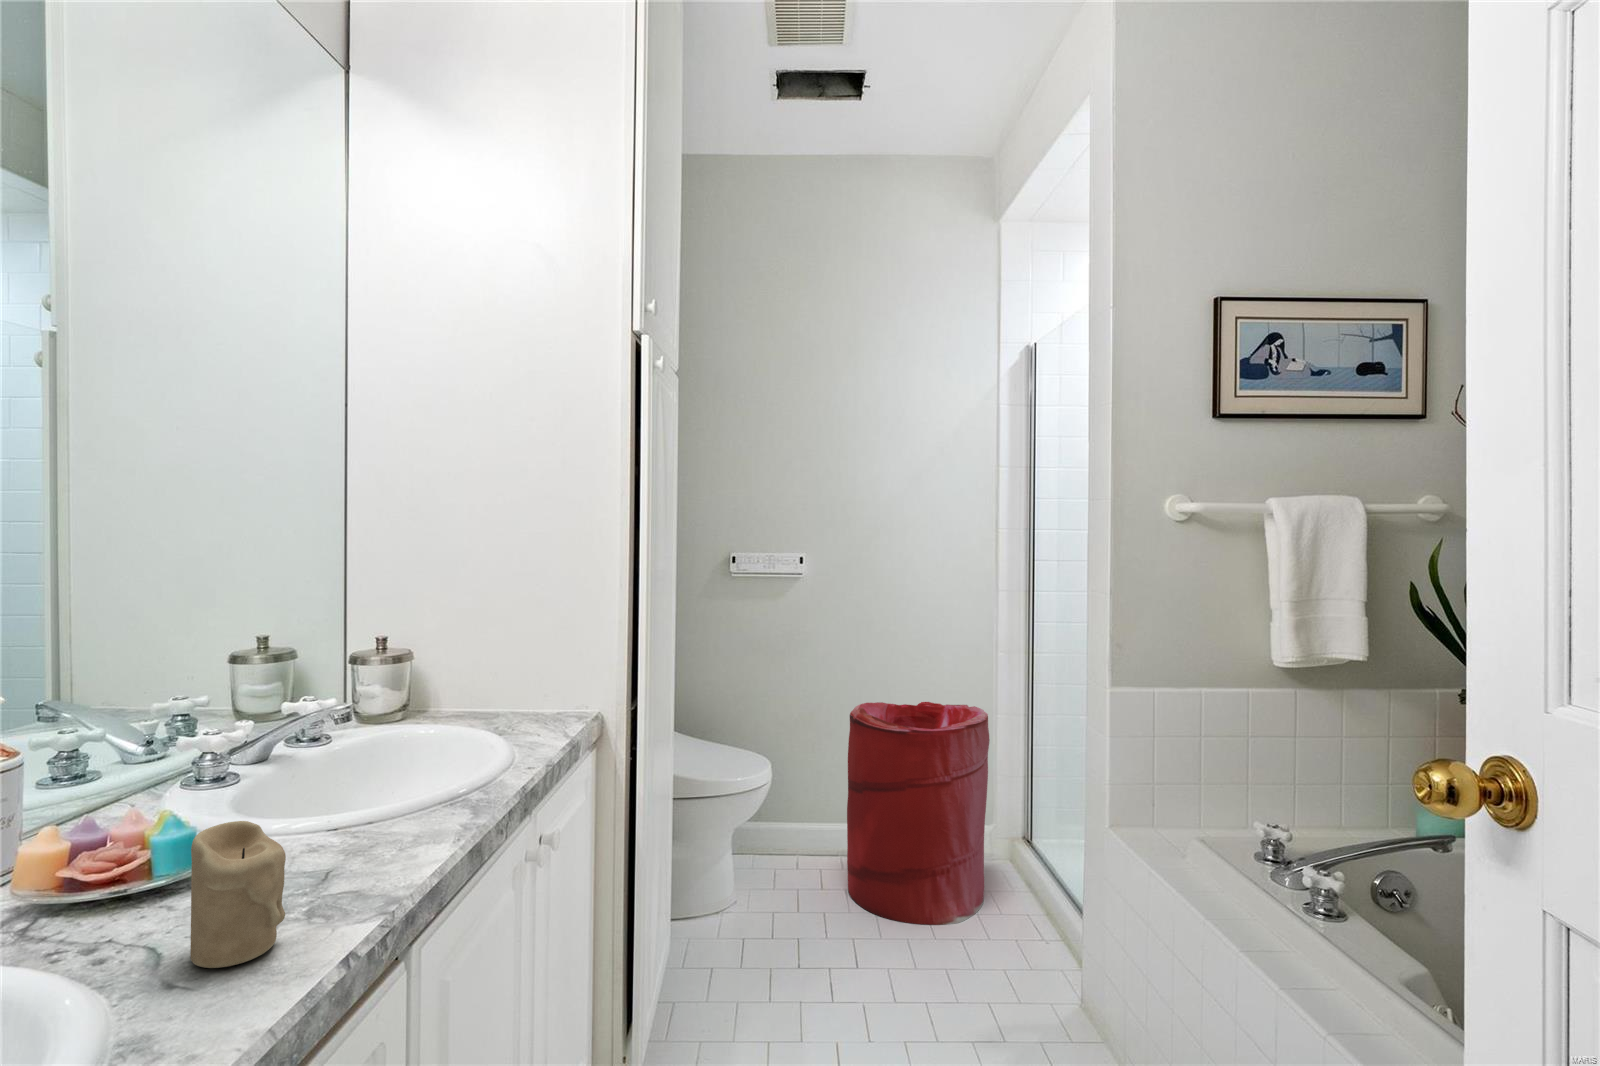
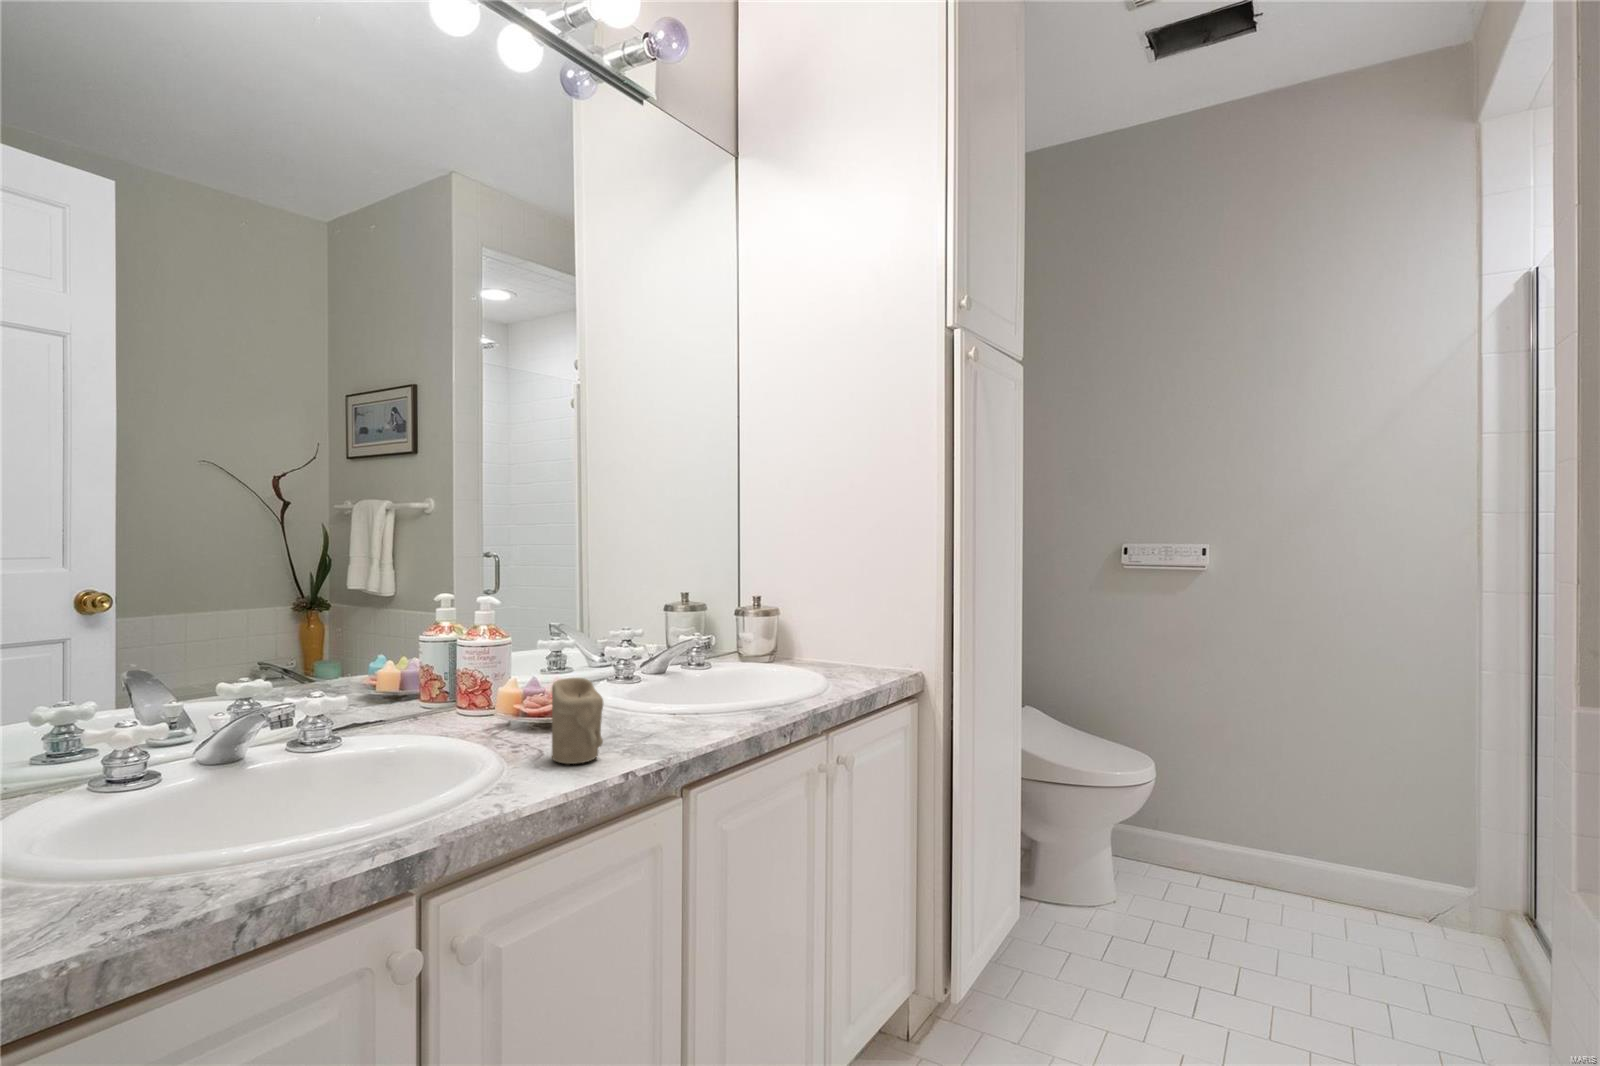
laundry hamper: present [847,702,990,925] -> none [1250,713,1449,989]

